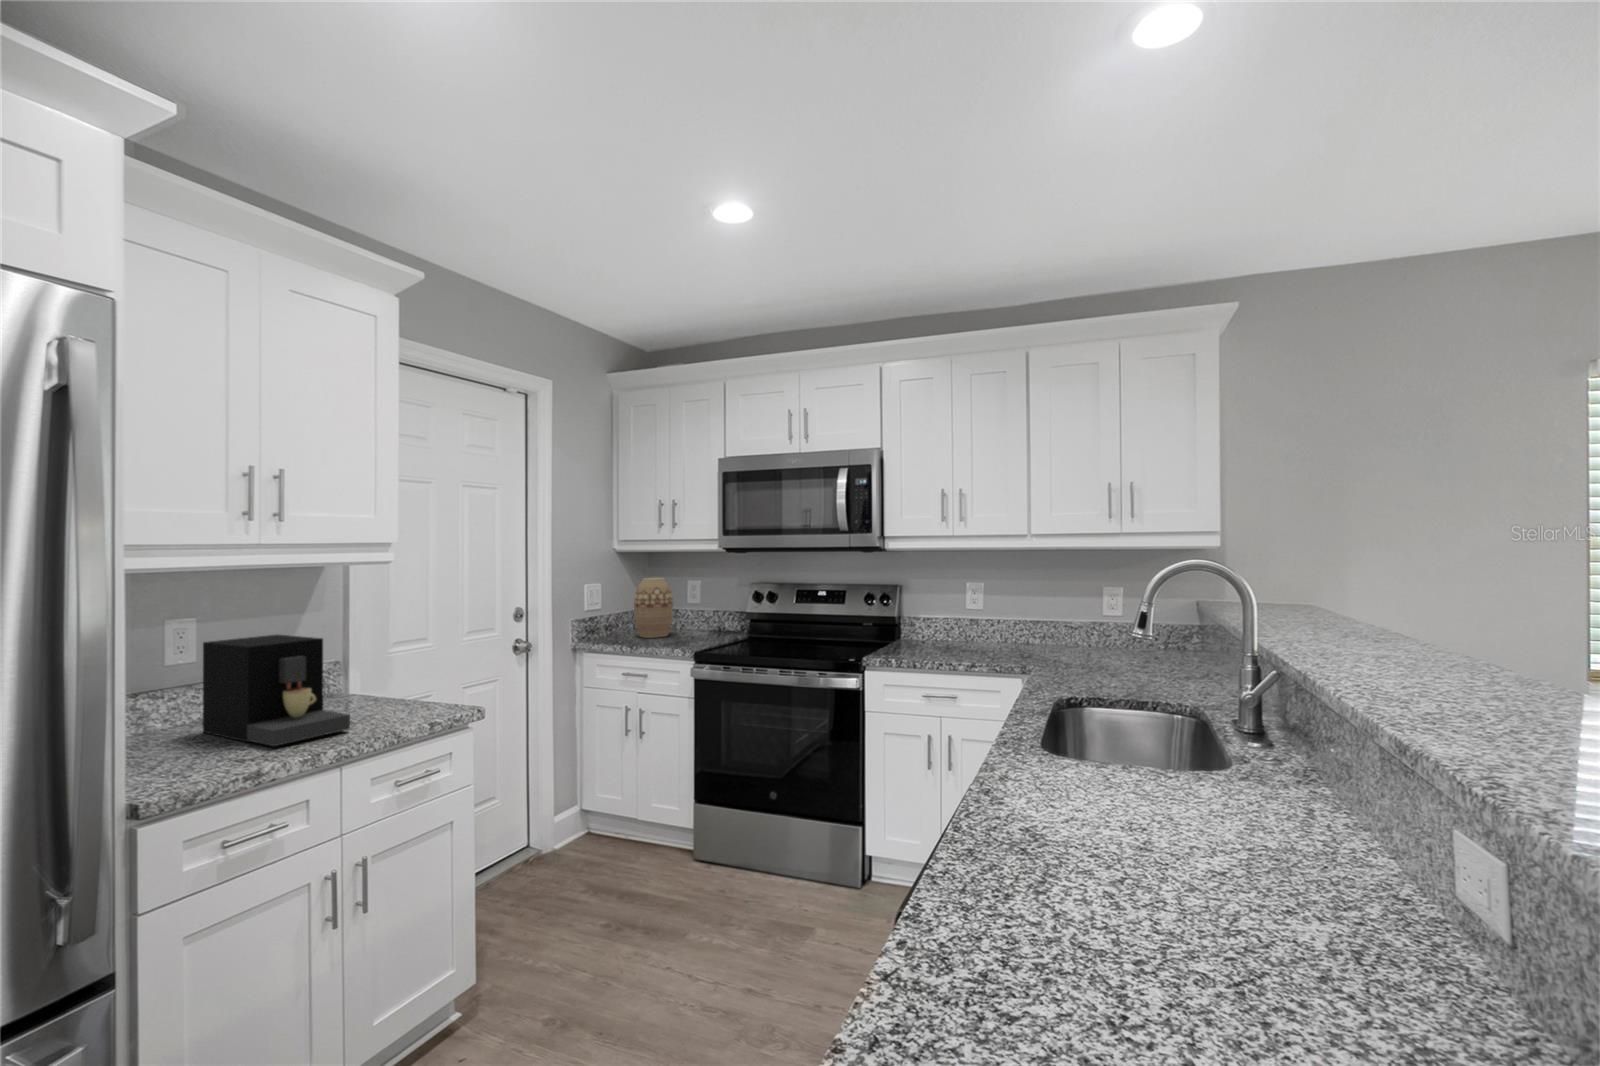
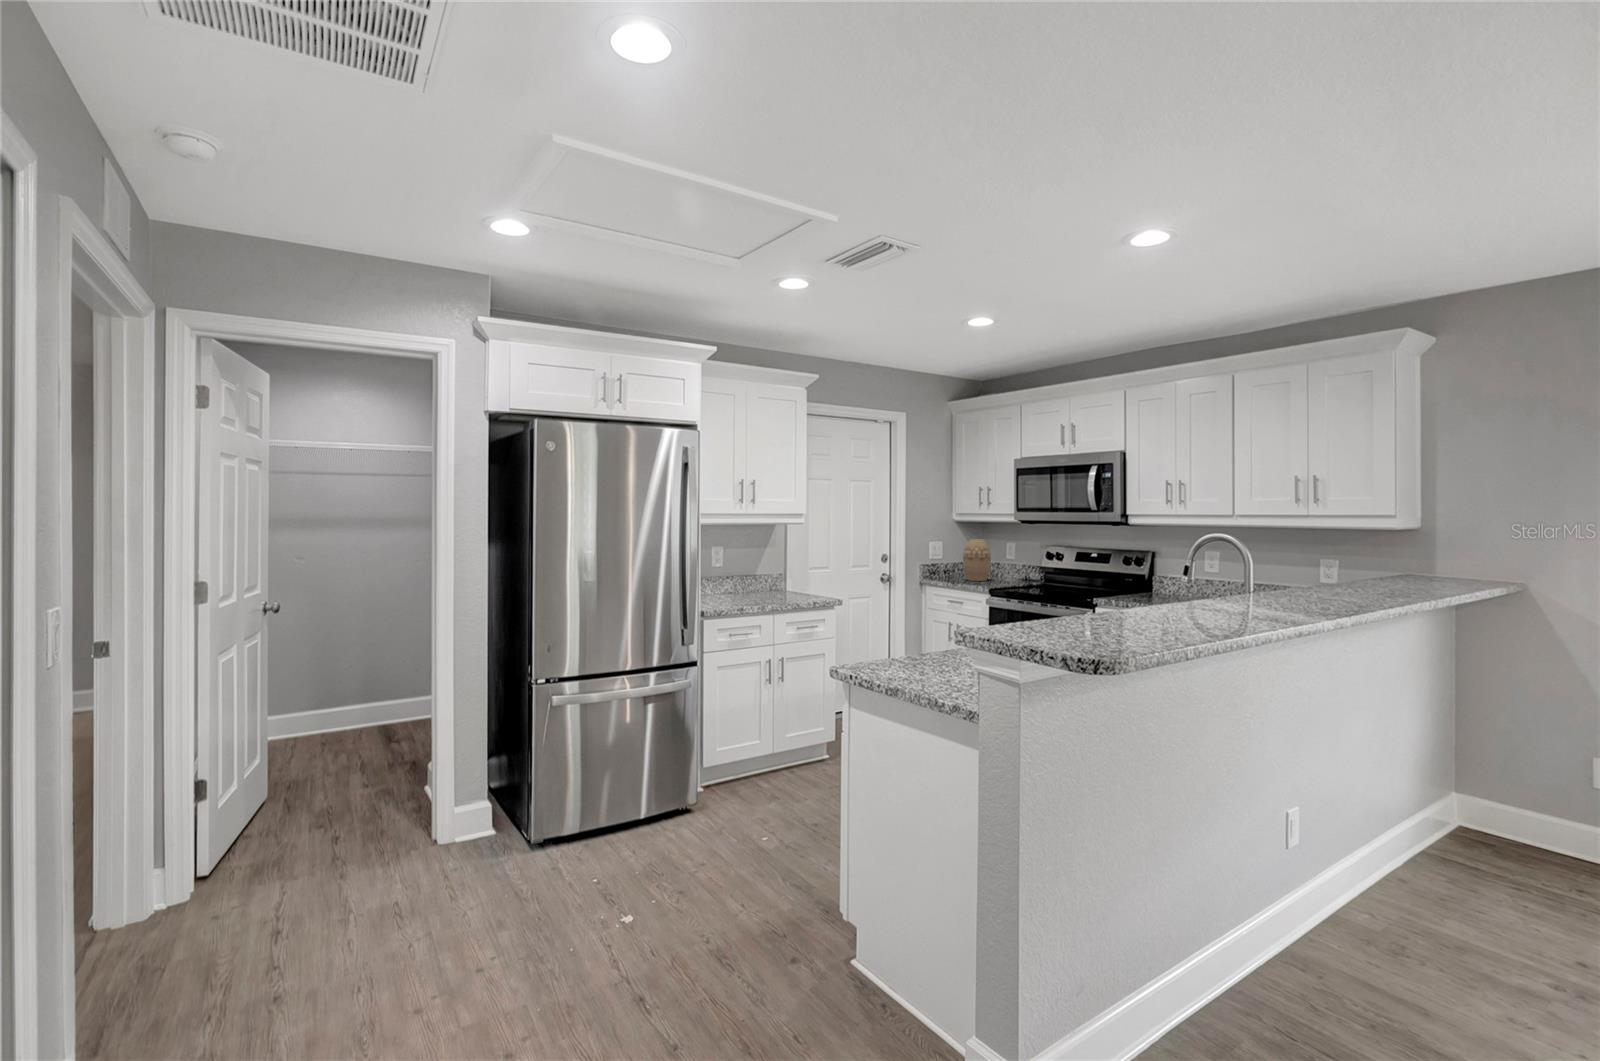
coffee maker: present [203,635,350,746] -> none [729,557,779,601]

